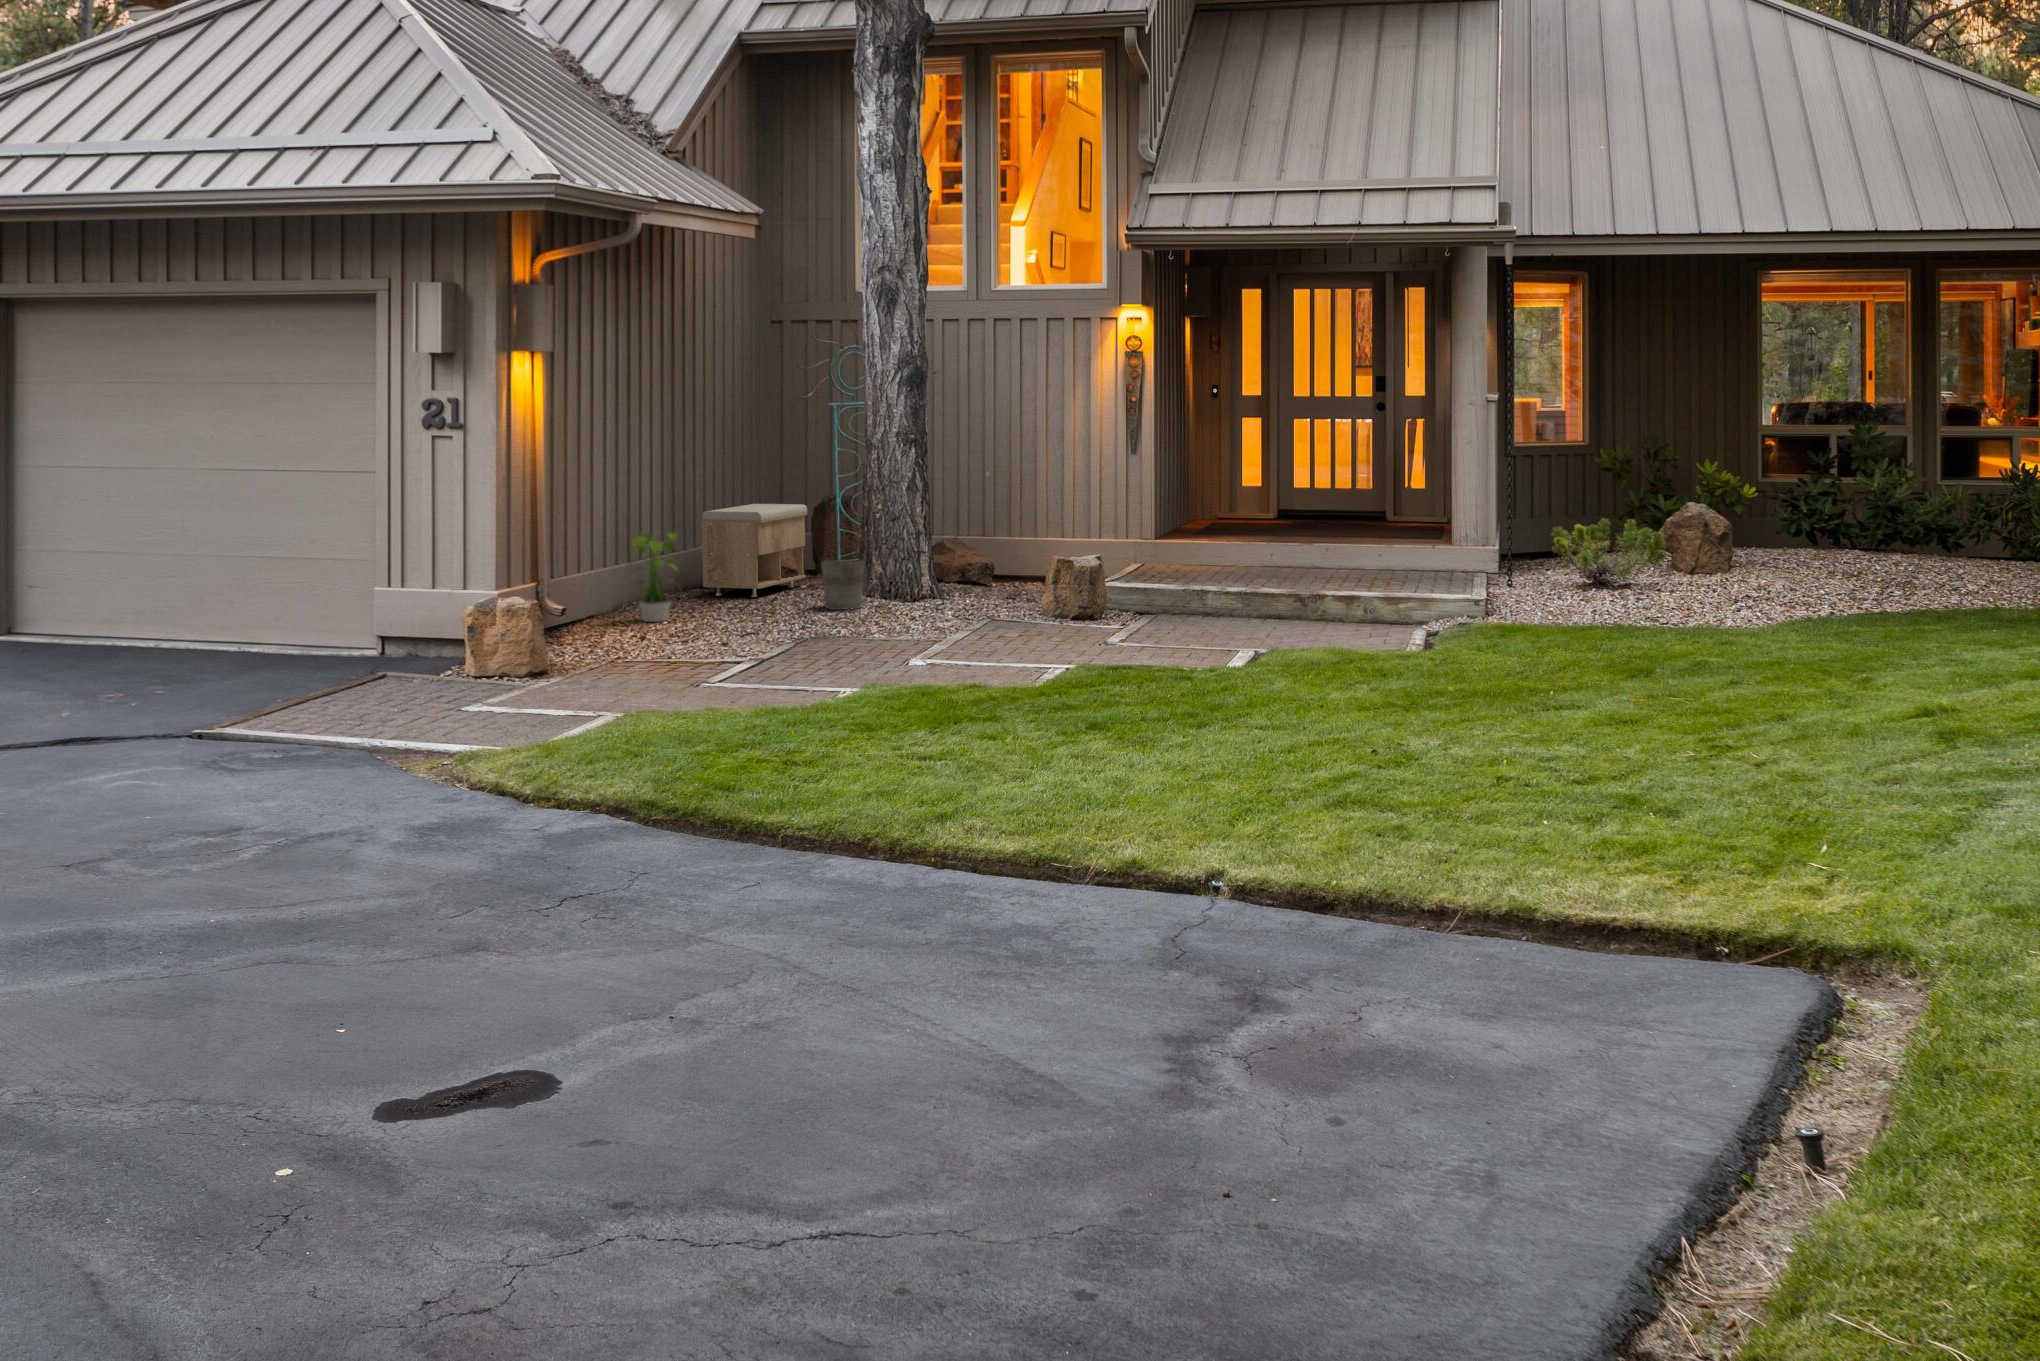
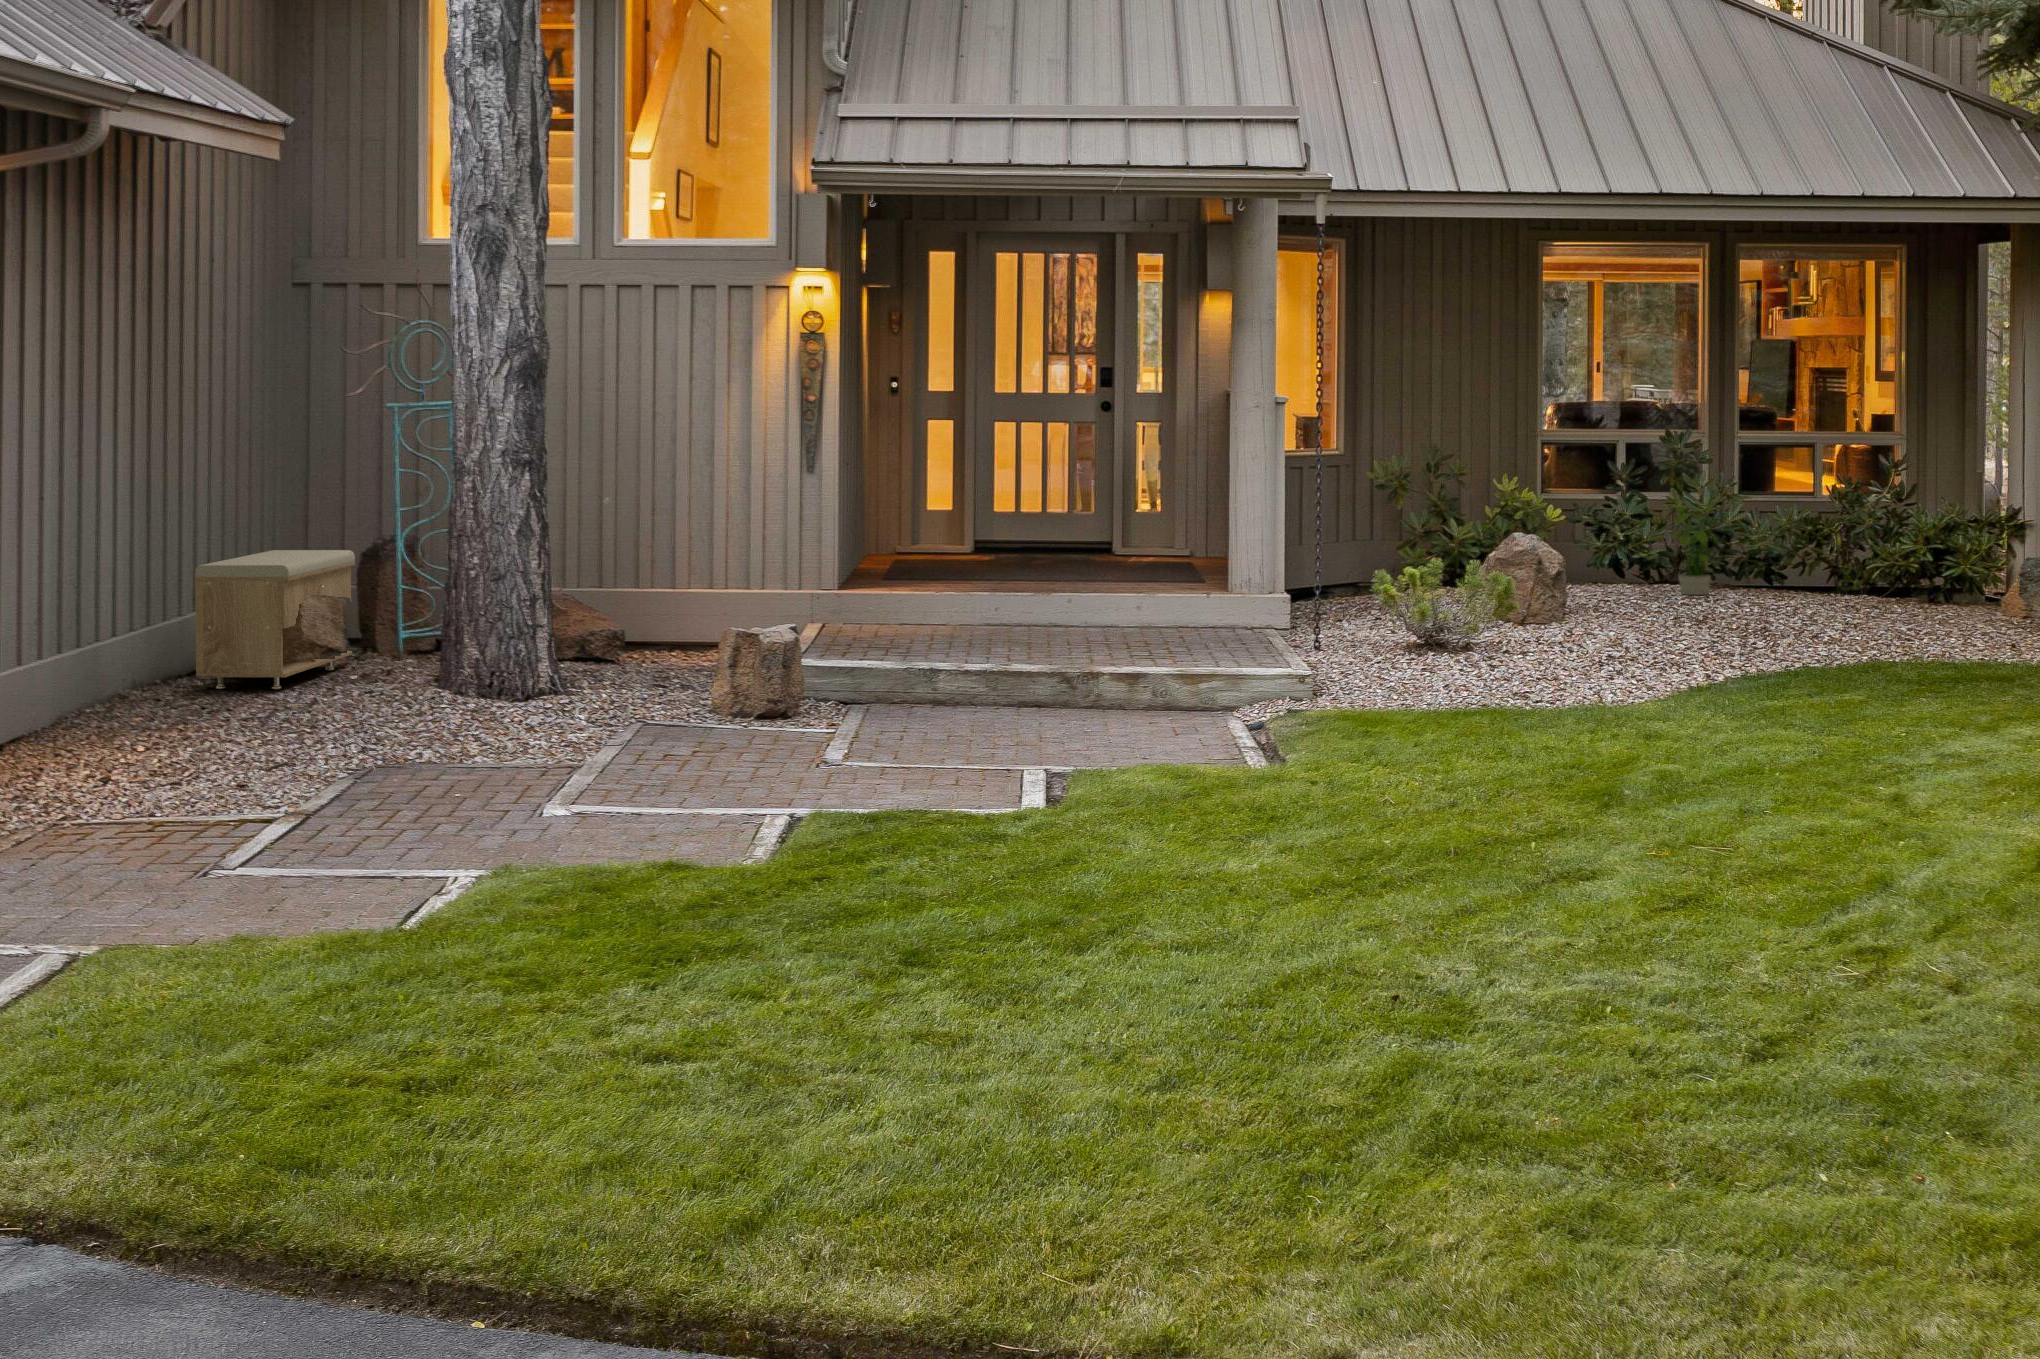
potted plant: present [631,530,682,622] -> present [1667,503,1719,595]
bucket: present [821,558,865,610] -> none [381,631,451,707]

